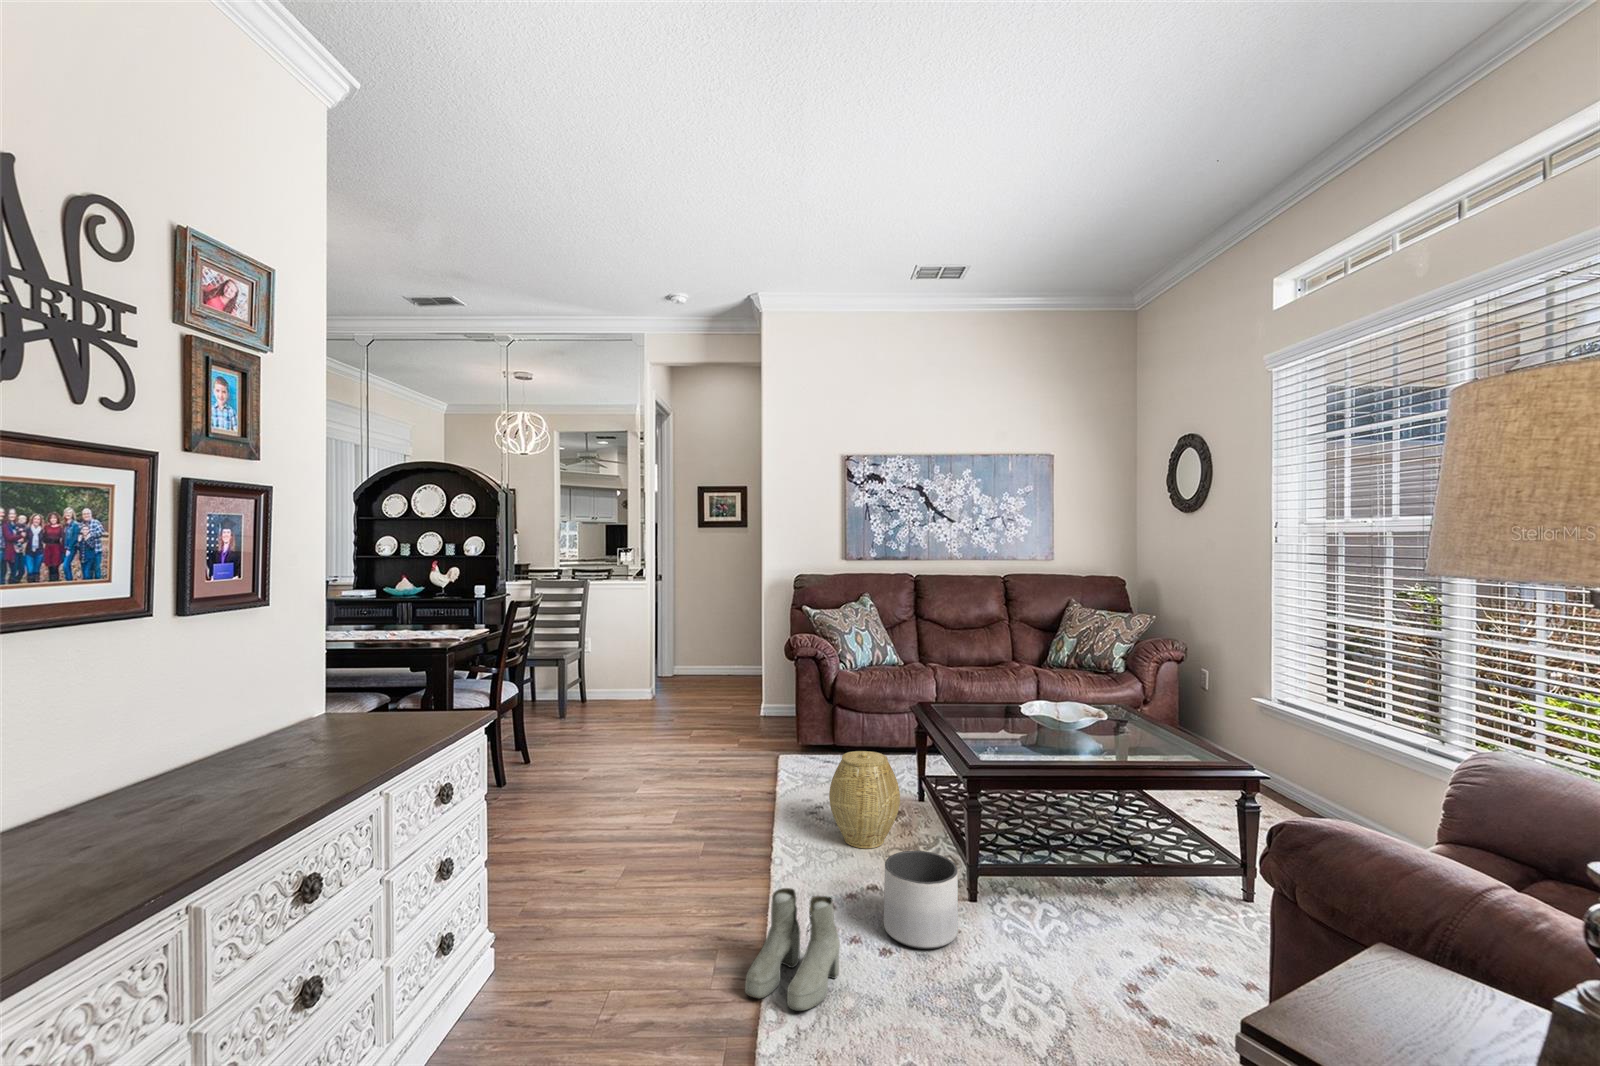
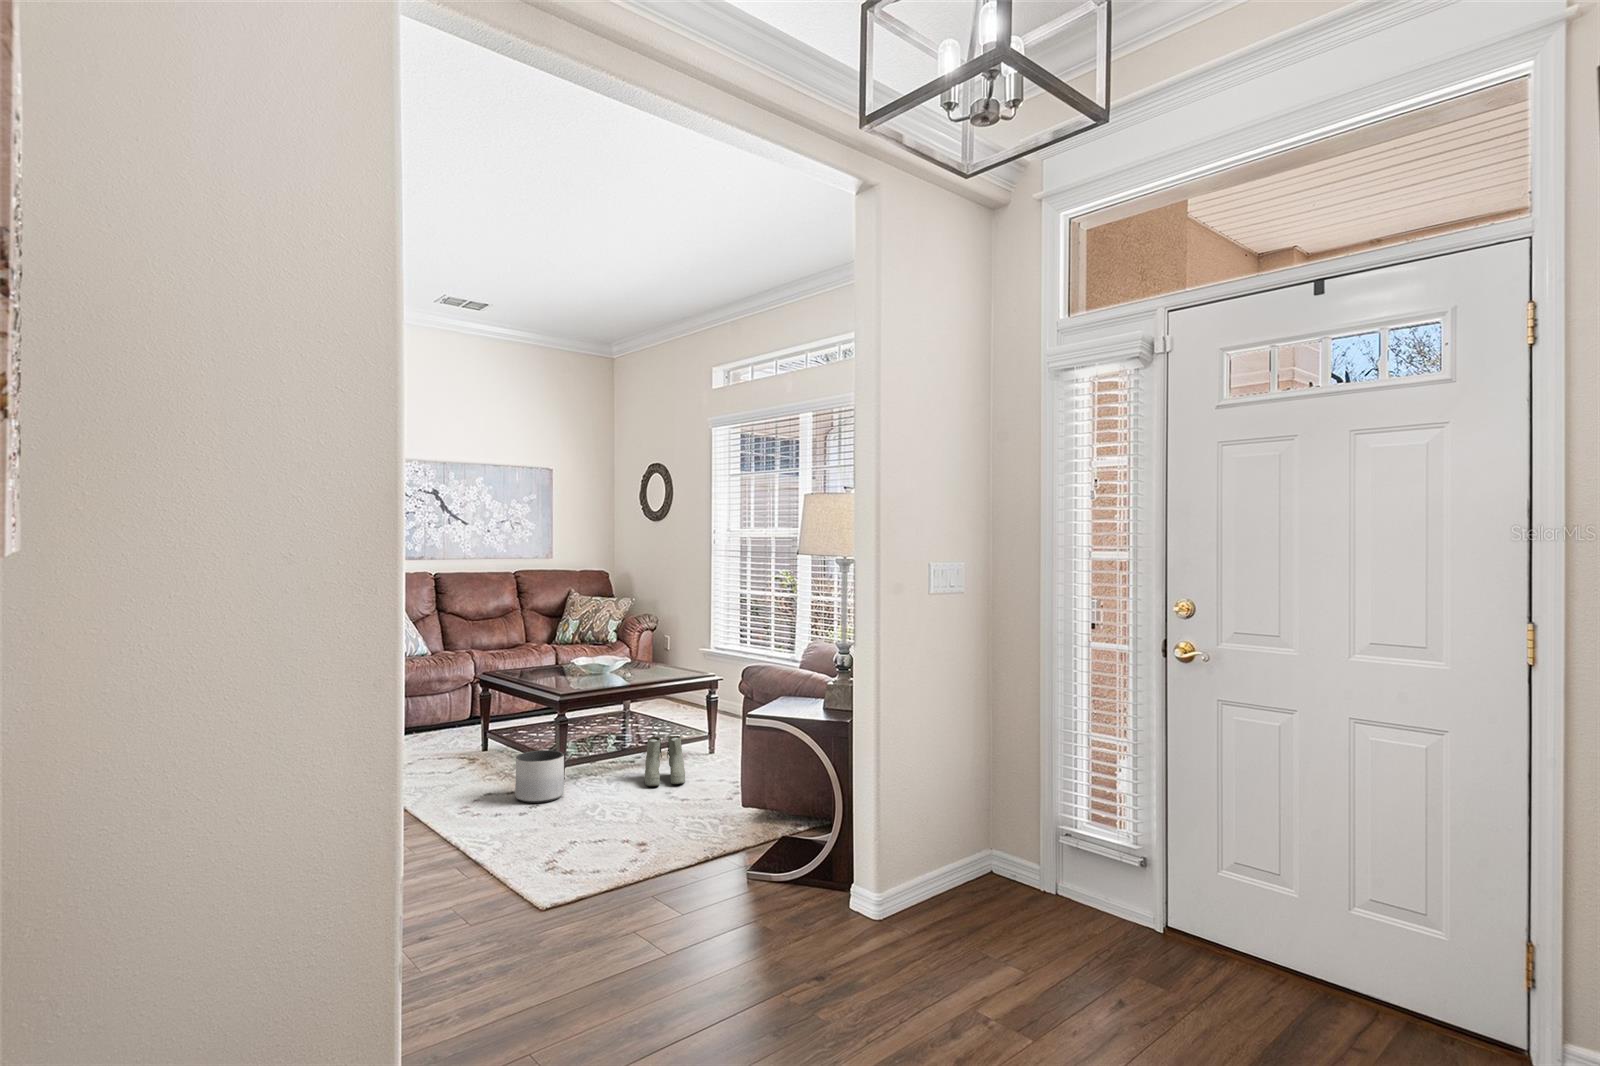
woven basket: present [829,751,900,848] -> none [436,707,493,777]
boots: present [745,888,840,1011] -> present [645,736,685,786]

